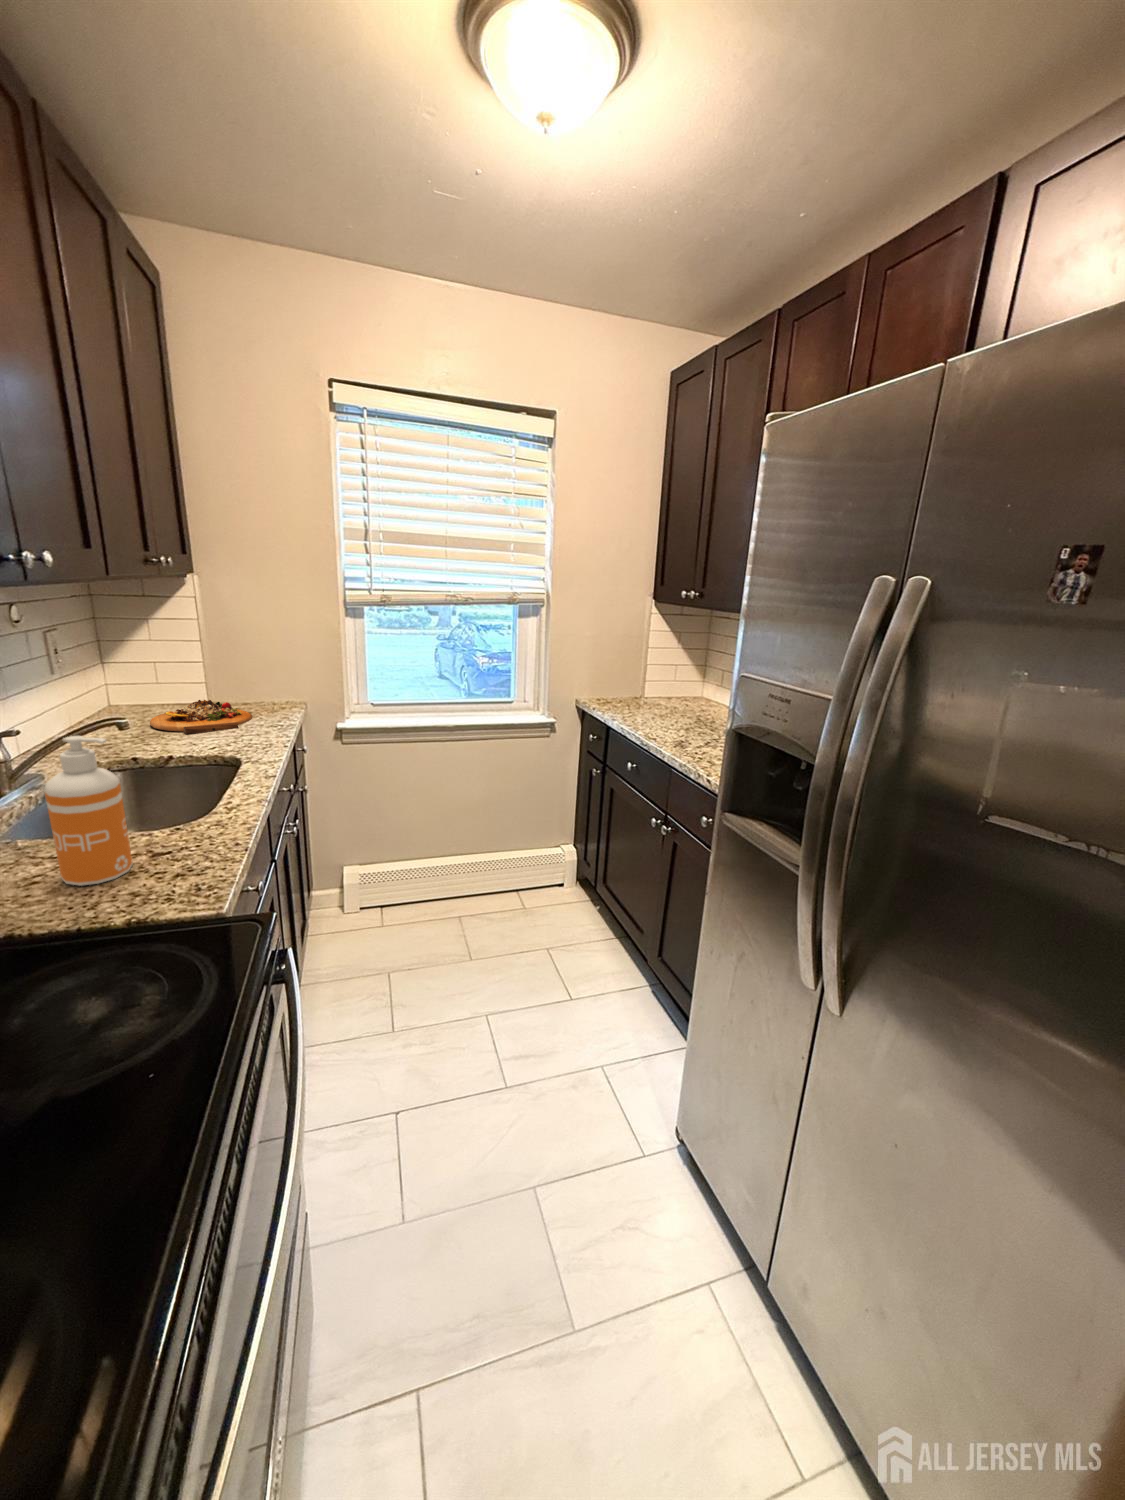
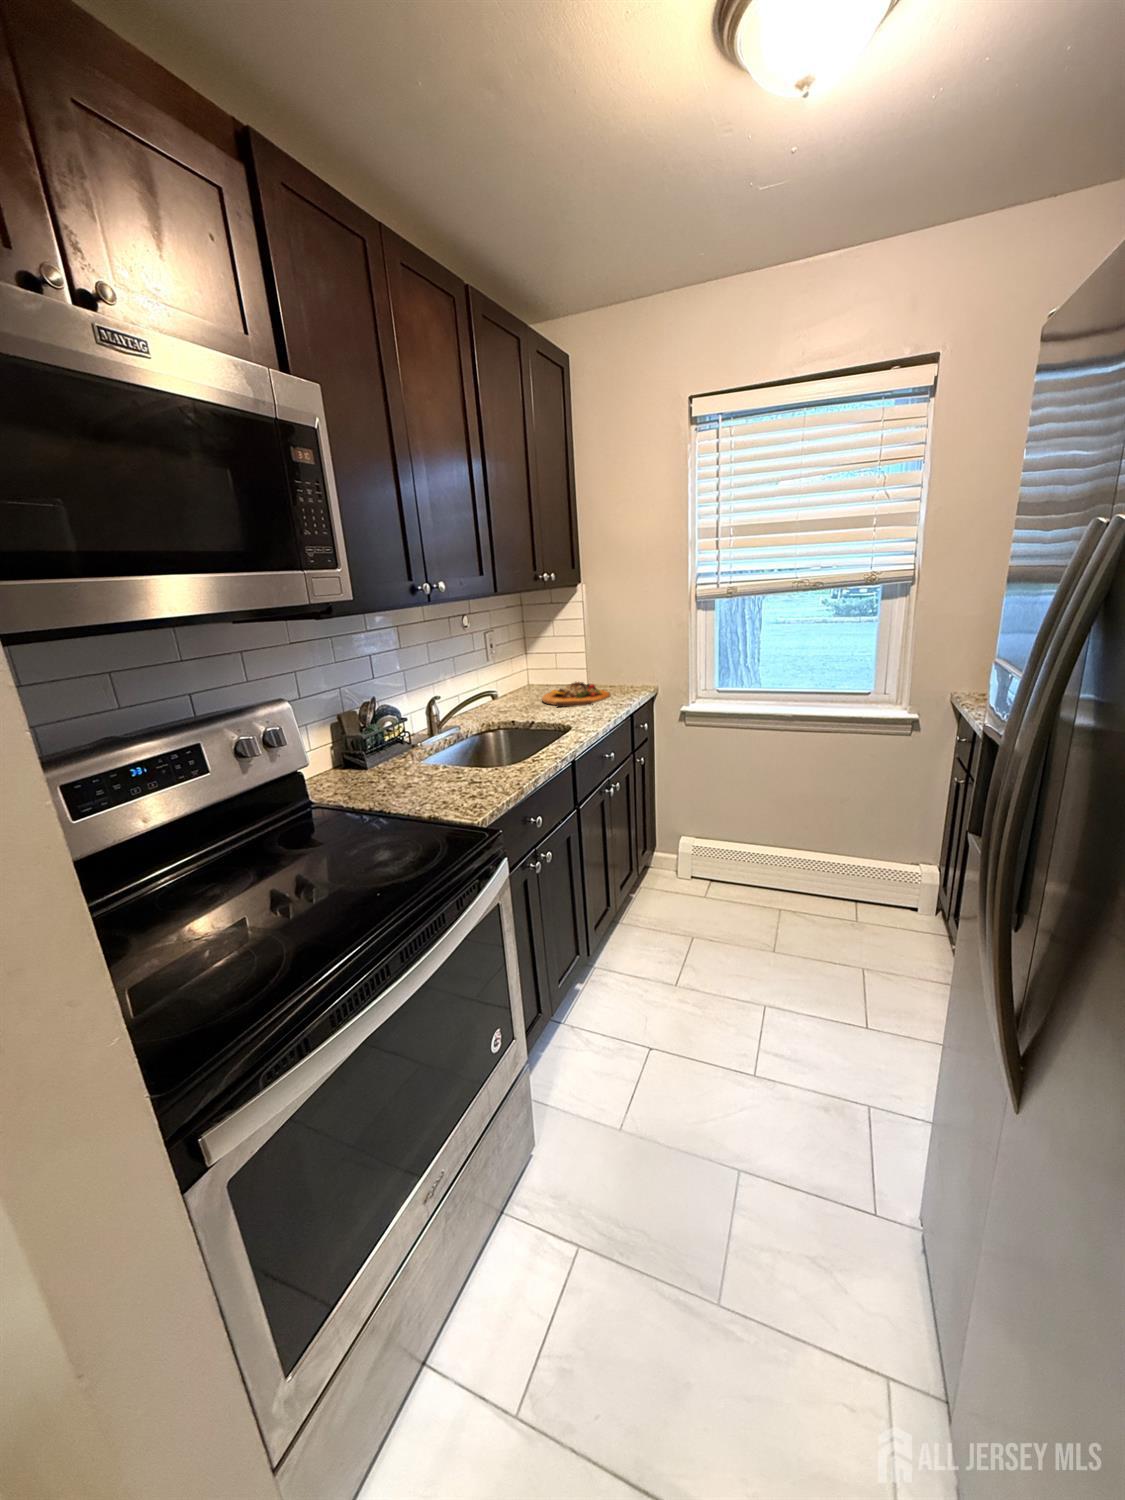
soap dispenser: present [44,736,132,885] -> none [414,701,457,794]

